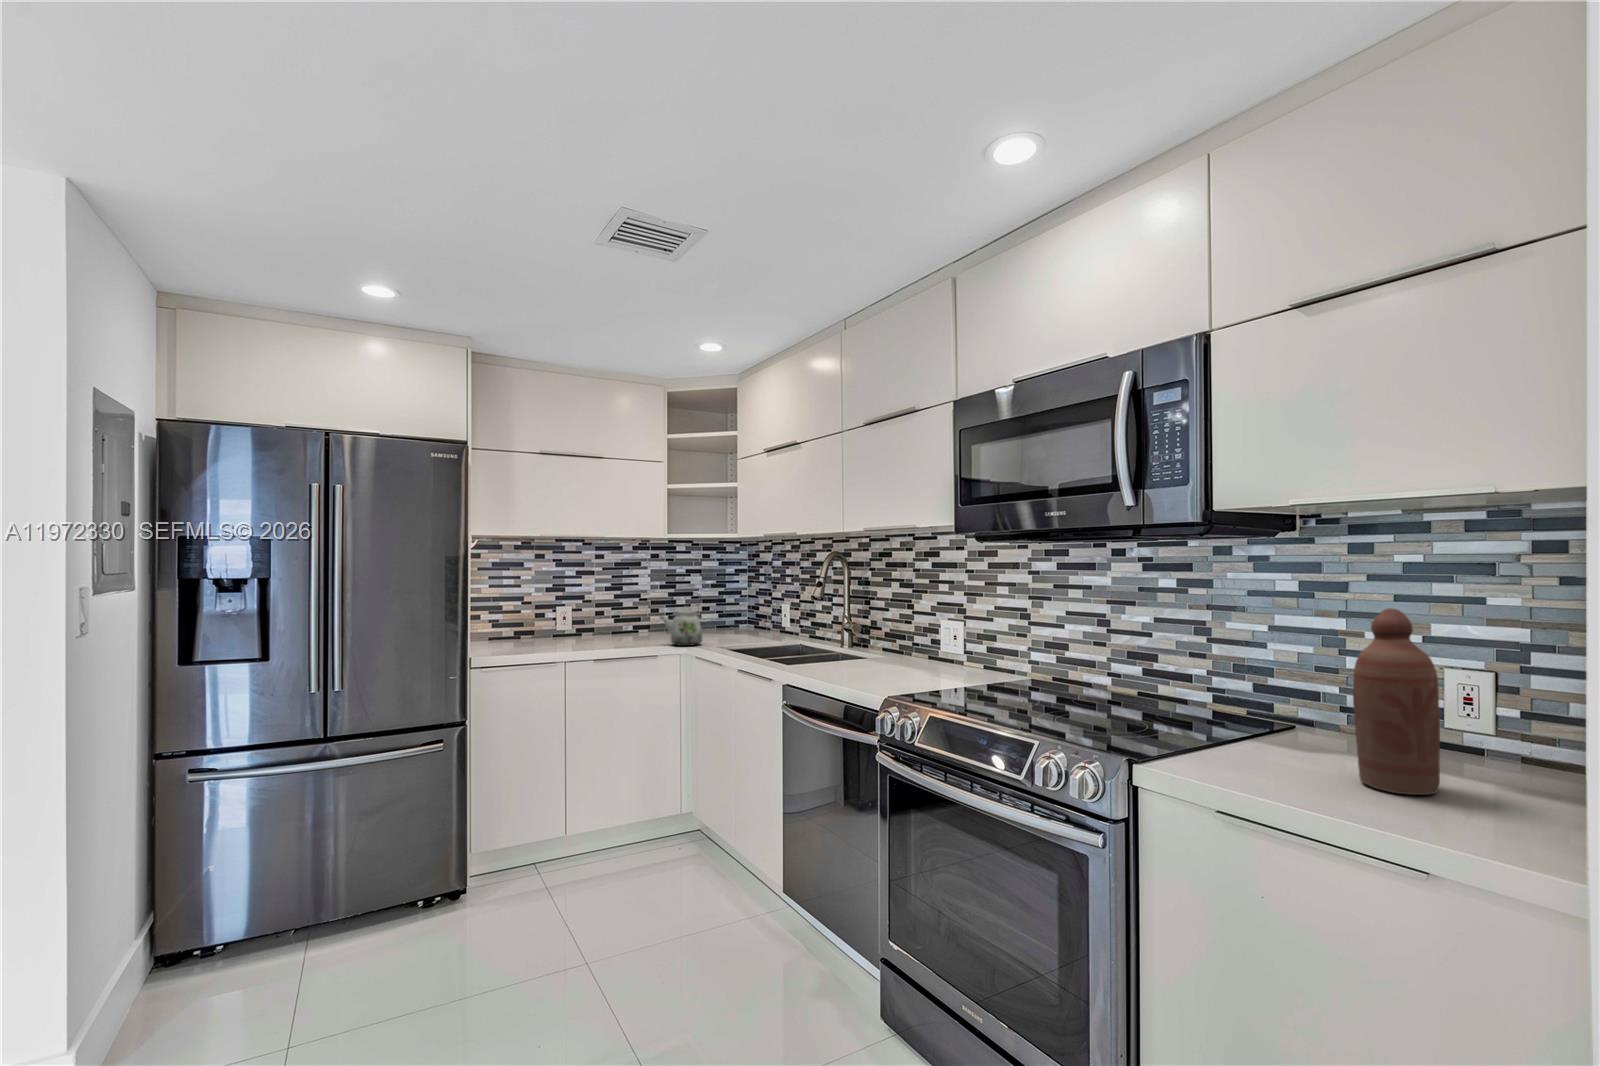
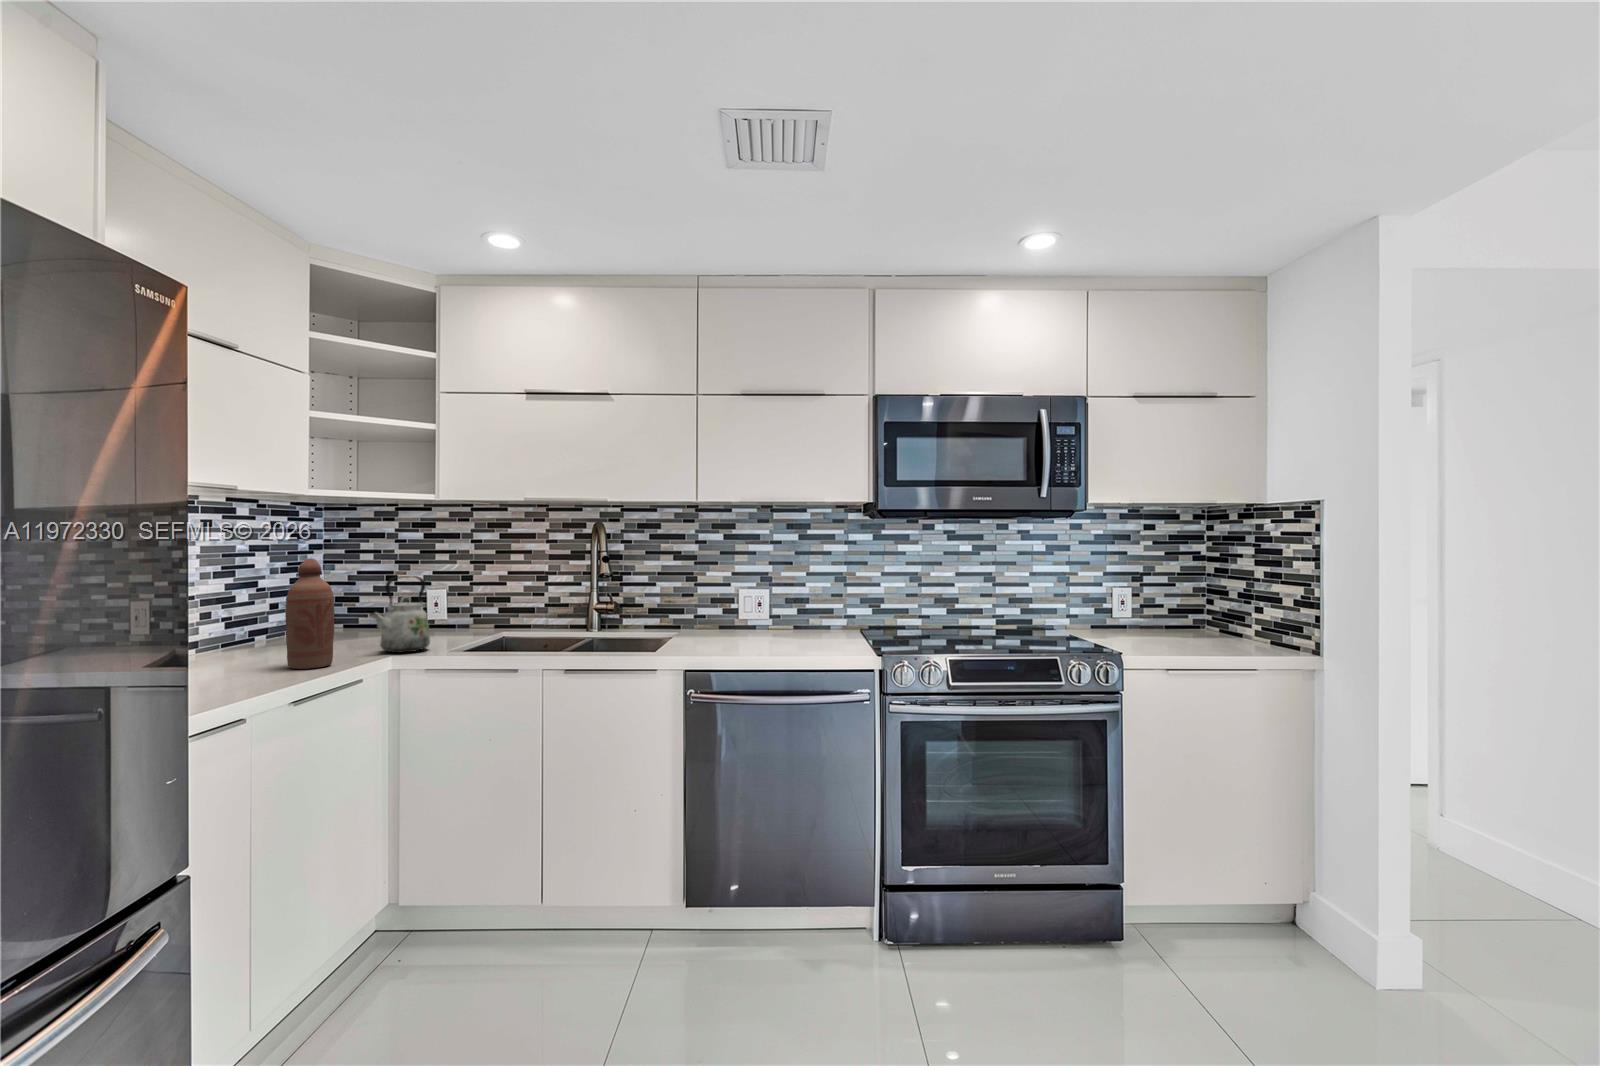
bottle: present [1353,608,1440,795] -> present [285,558,334,669]

